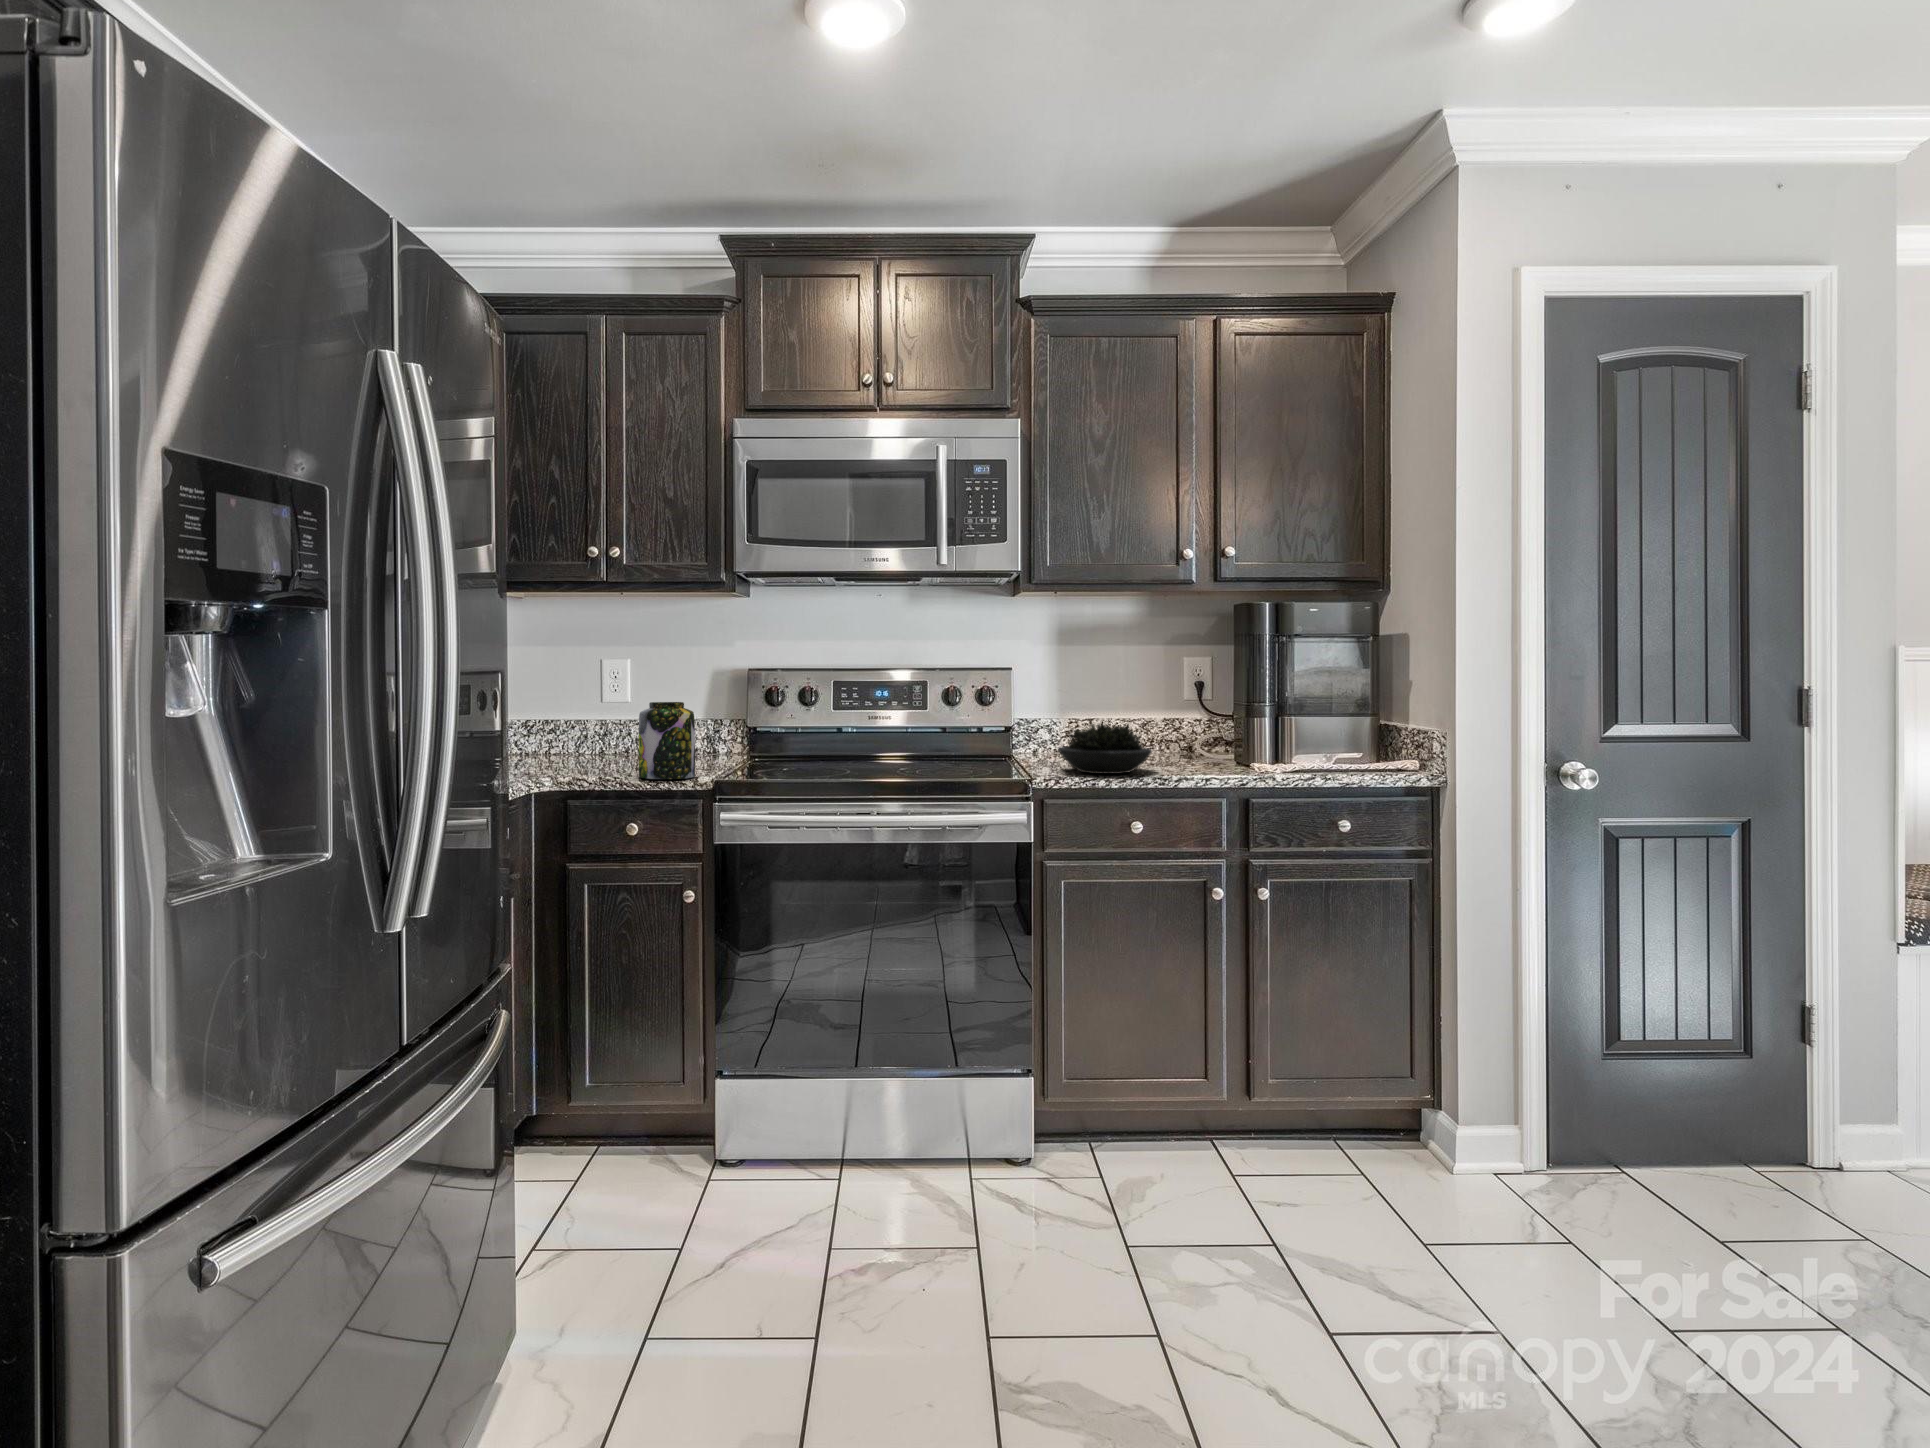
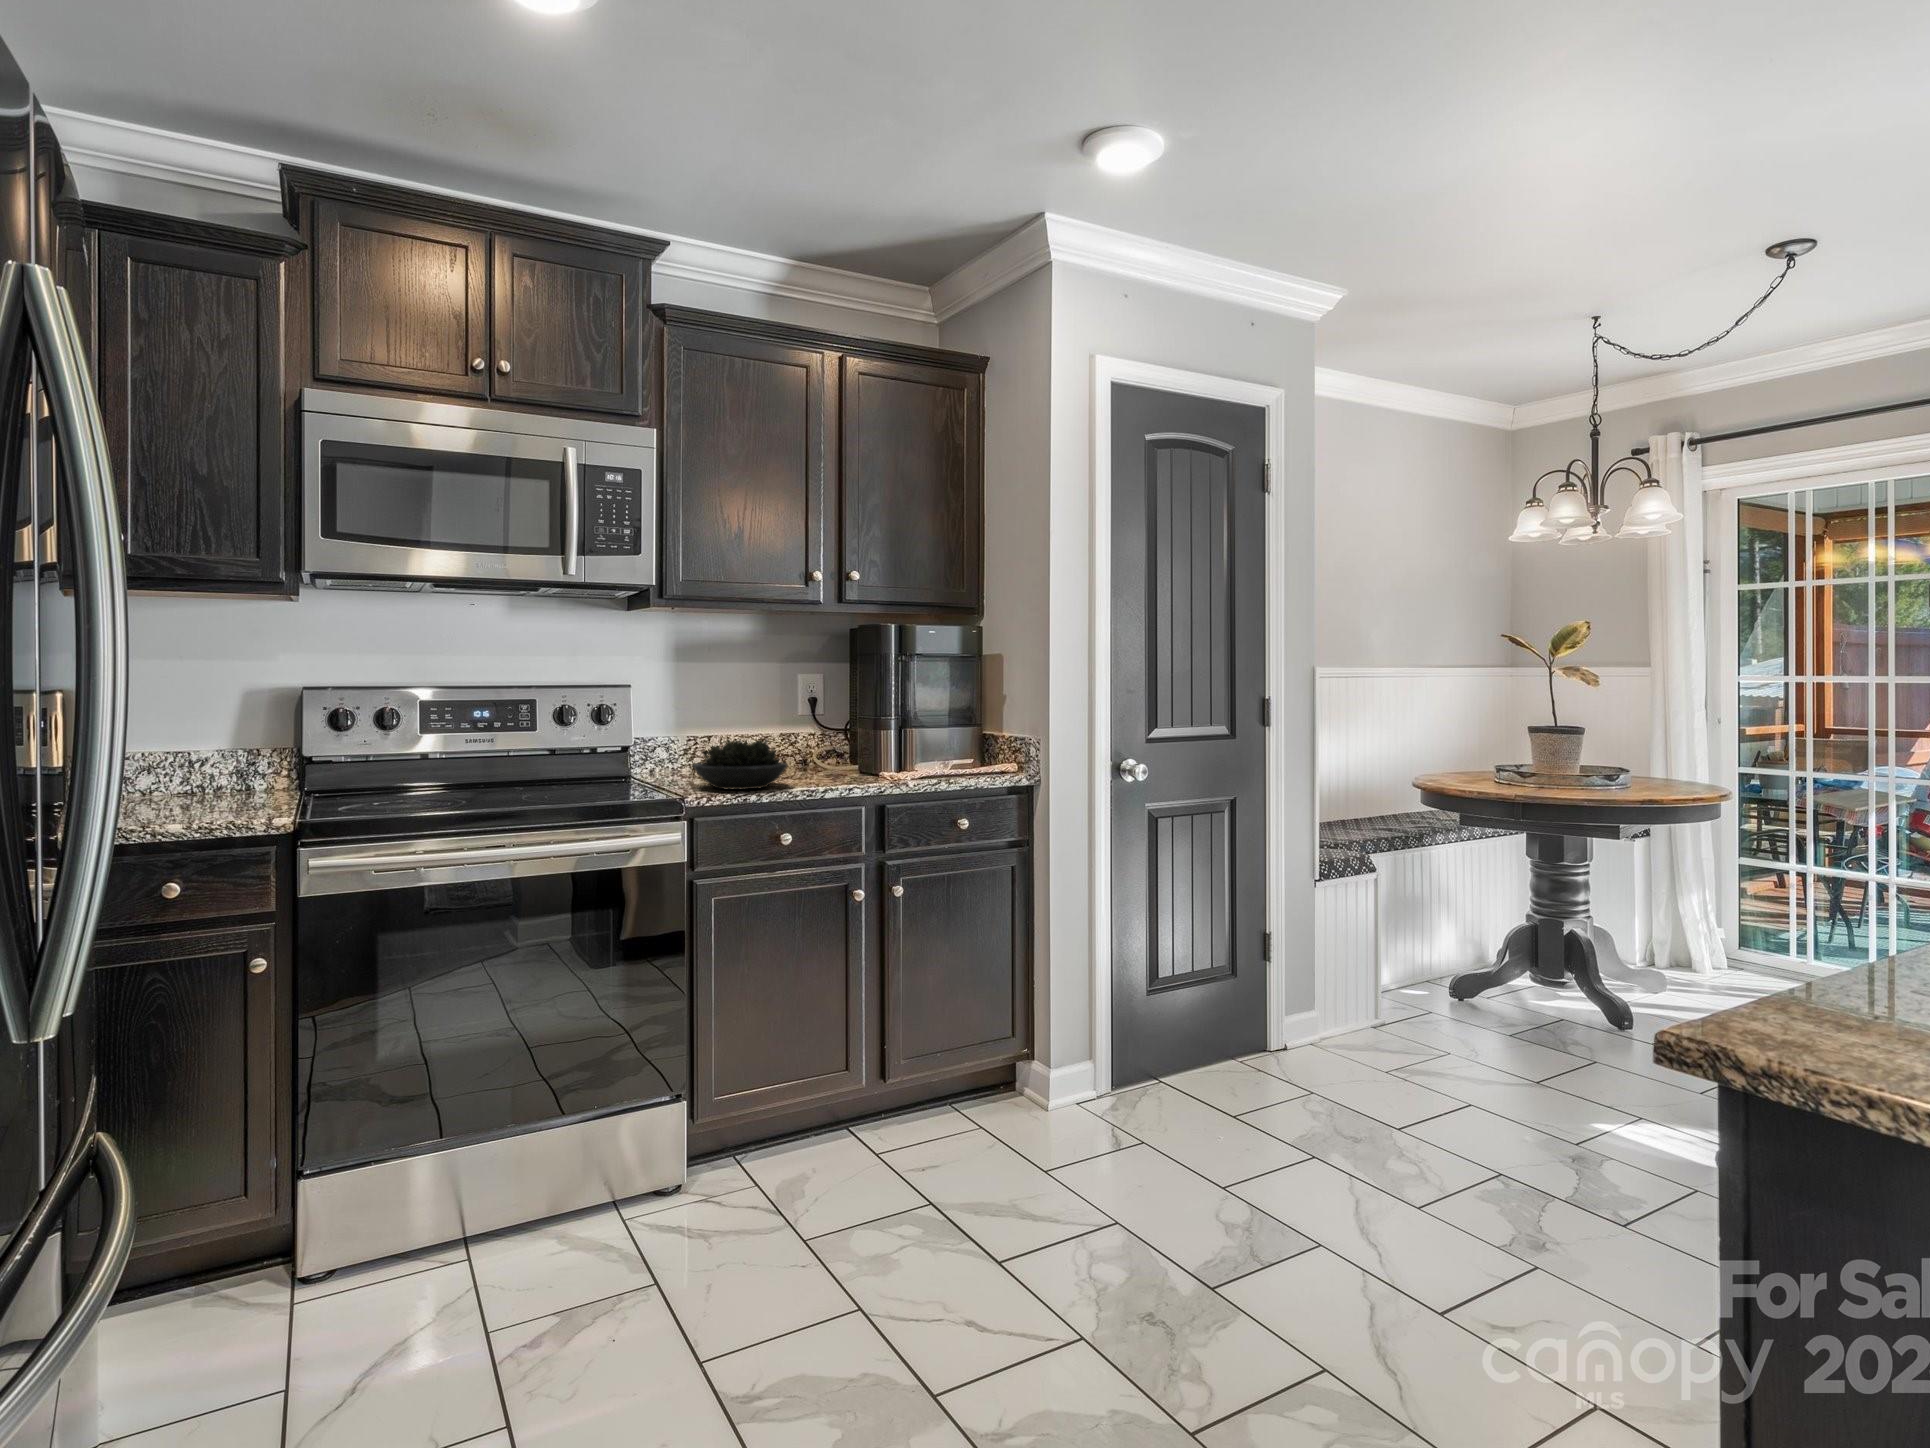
jar: present [639,702,695,779] -> none [163,728,250,826]

